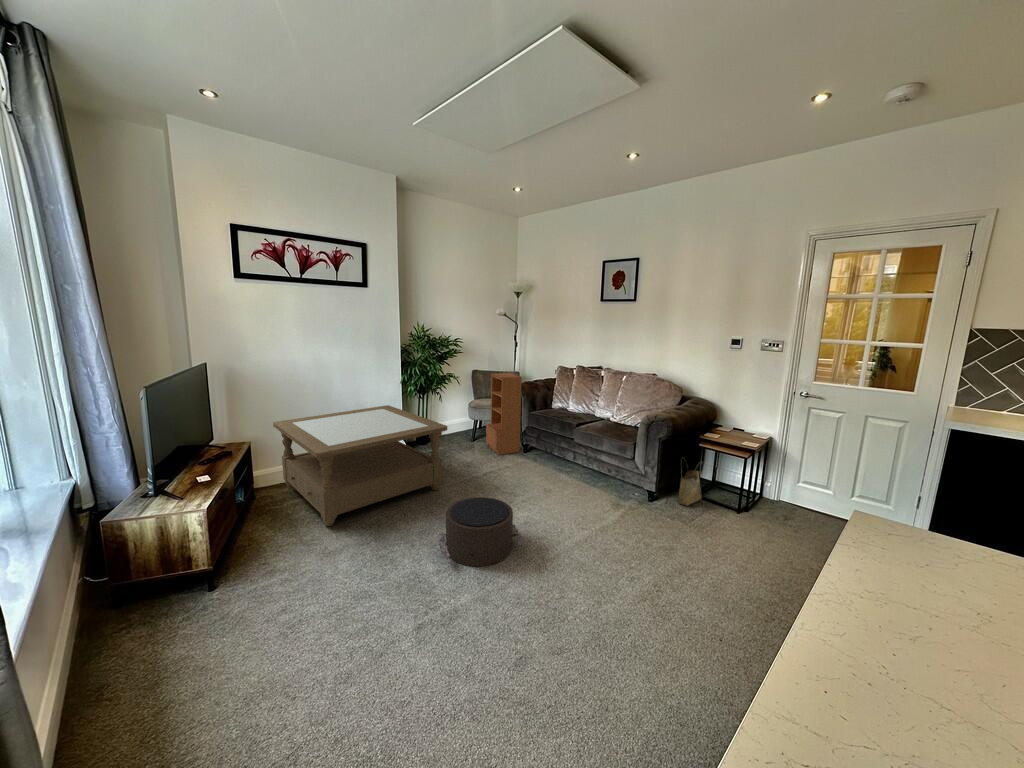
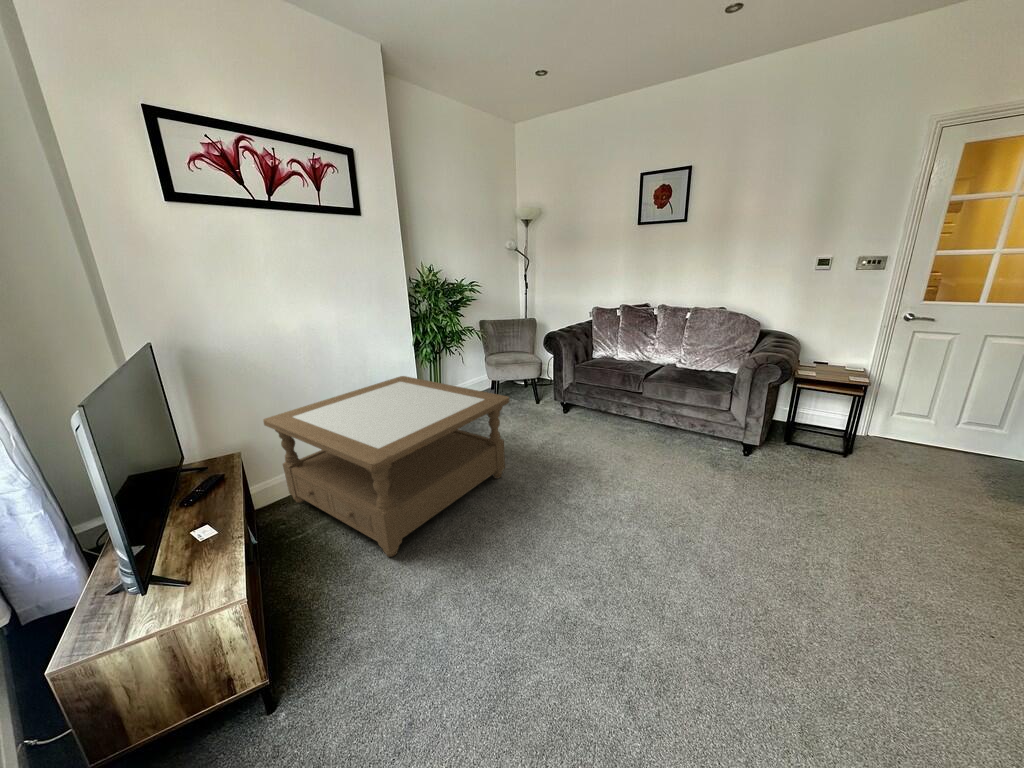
bookcase: present [486,373,522,455] -> none [516,320,561,420]
woven basket: present [678,470,702,506] -> none [779,402,809,456]
pouf: present [438,497,526,566] -> none [558,486,677,585]

